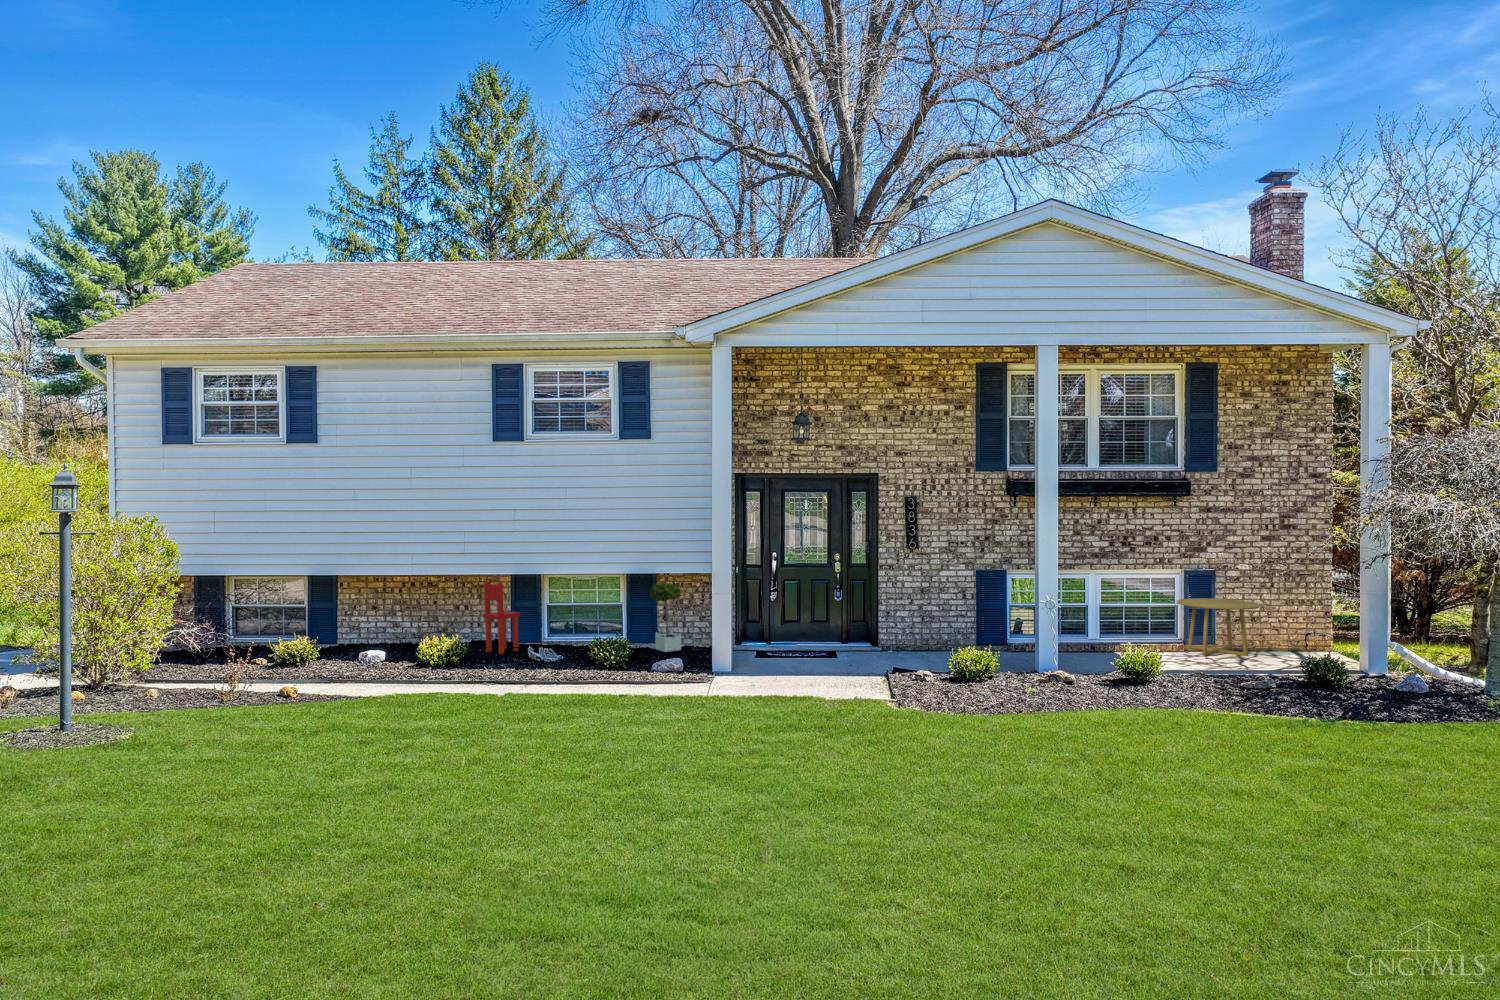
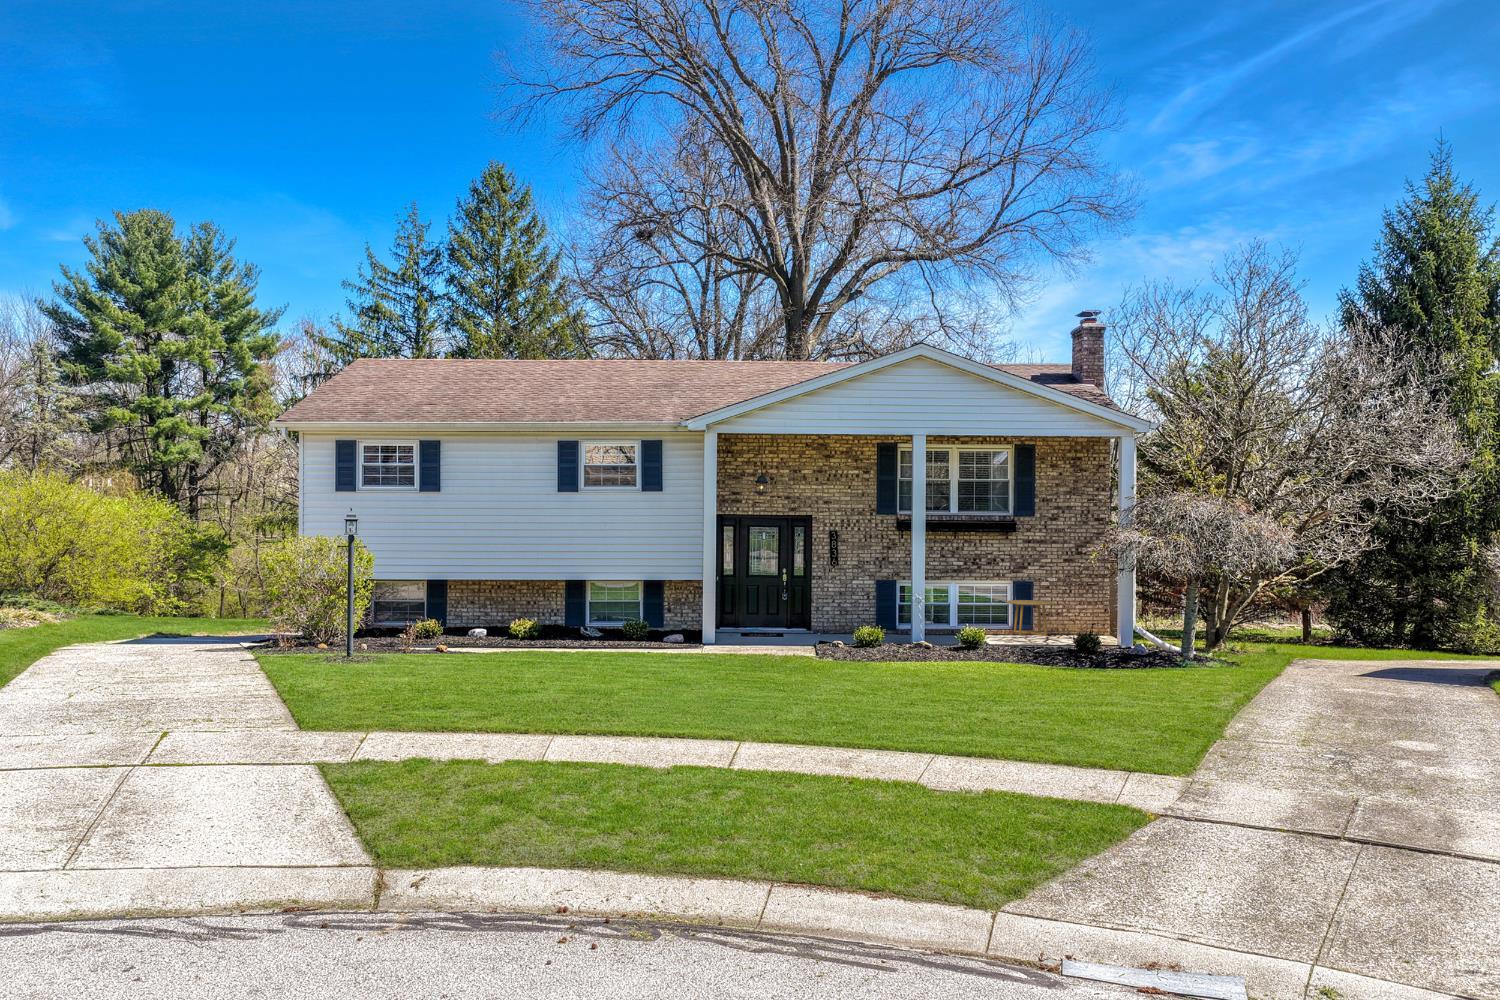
chair: present [483,582,520,654] -> none [548,585,573,633]
potted tree: present [650,582,681,652] -> none [660,586,681,633]

